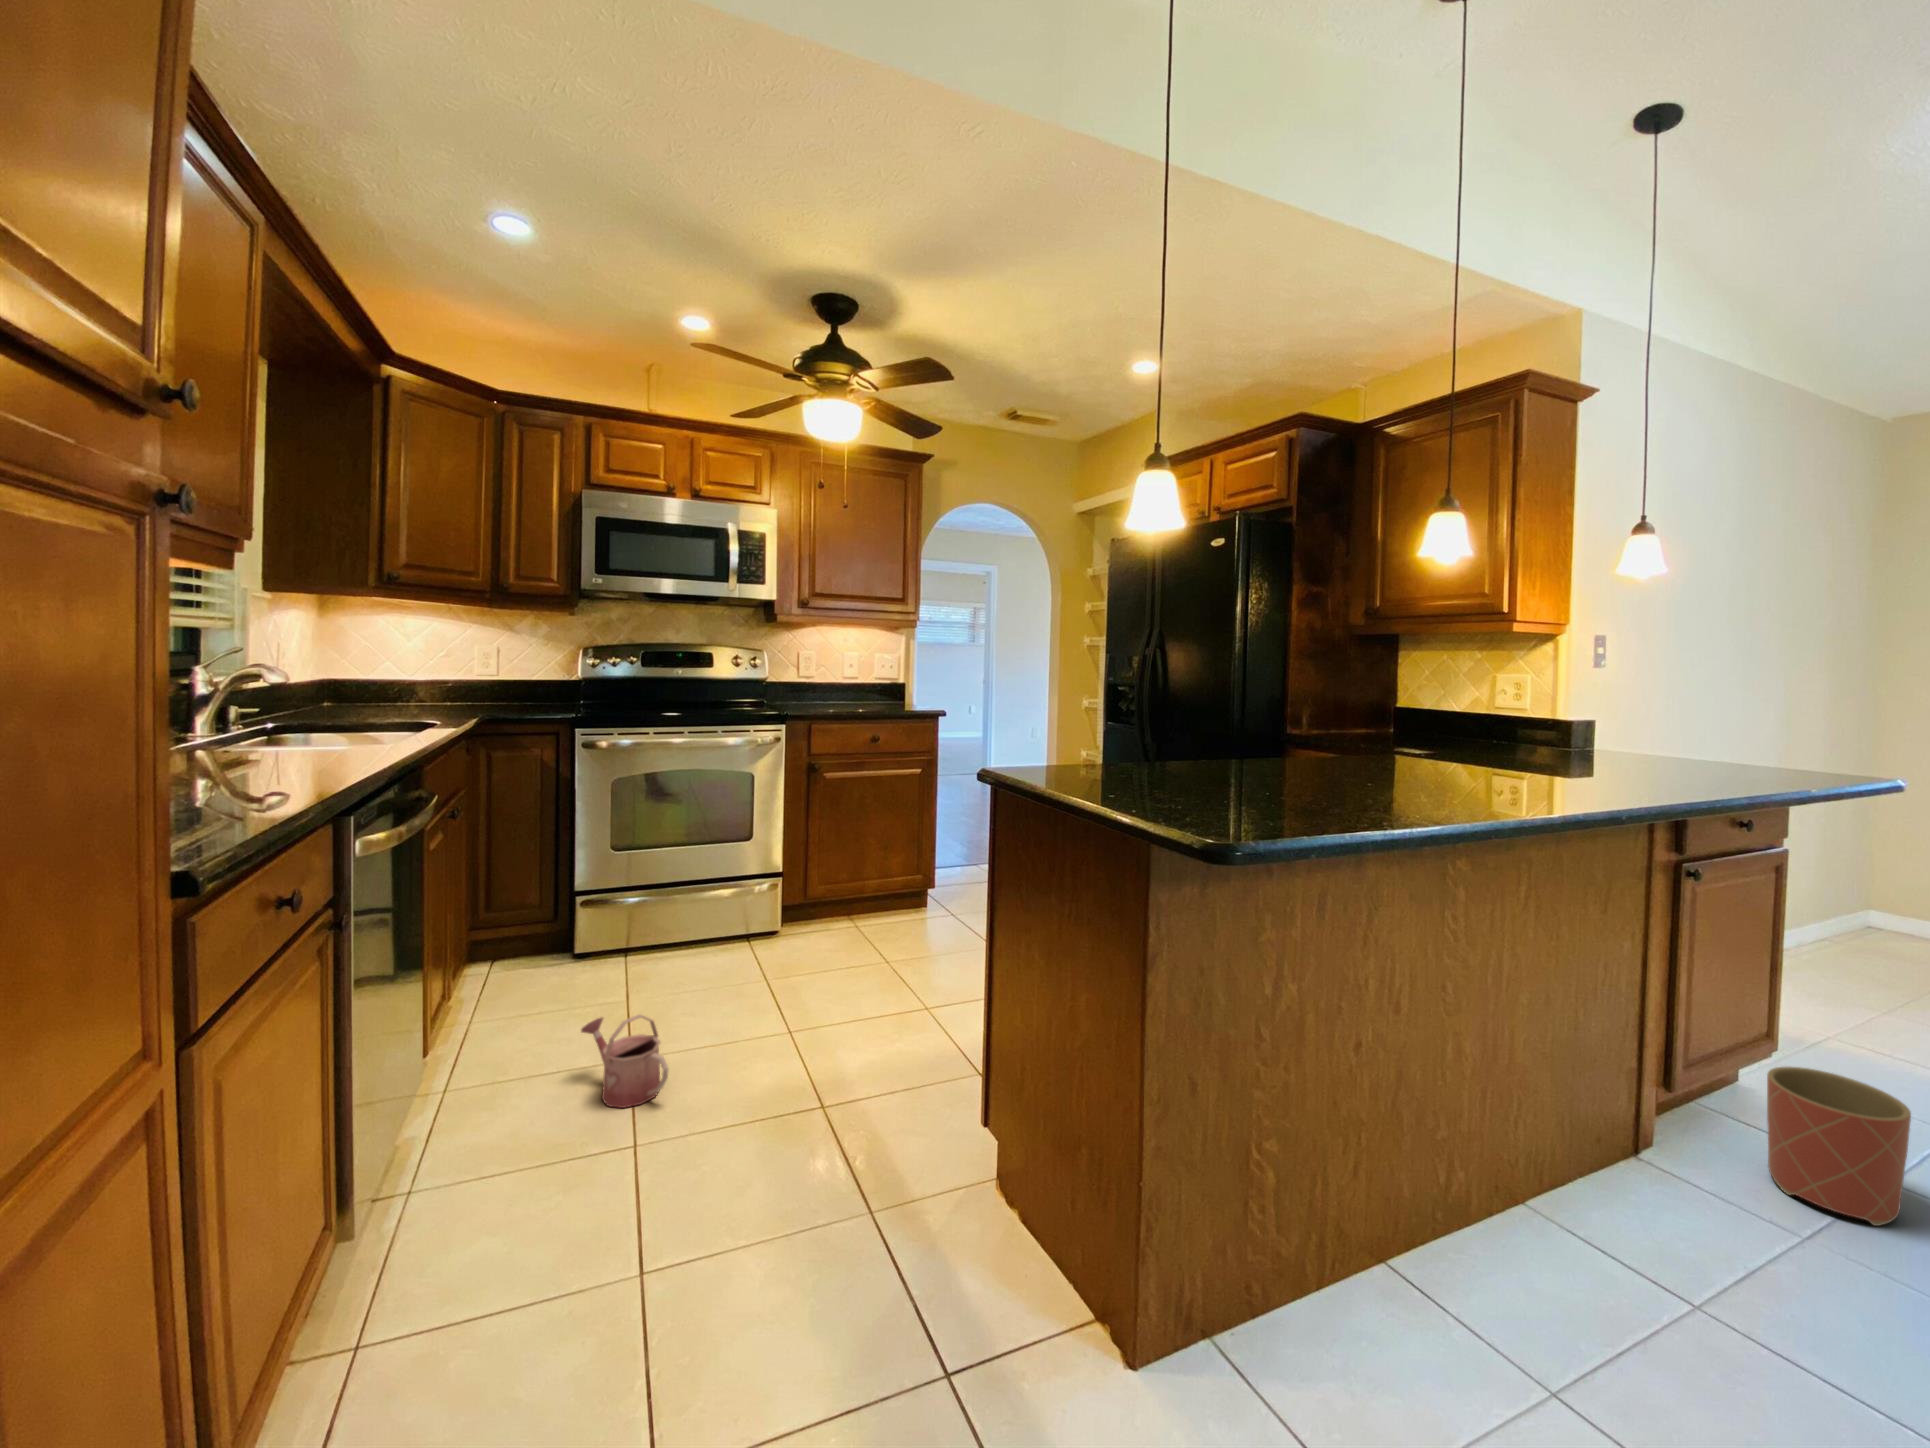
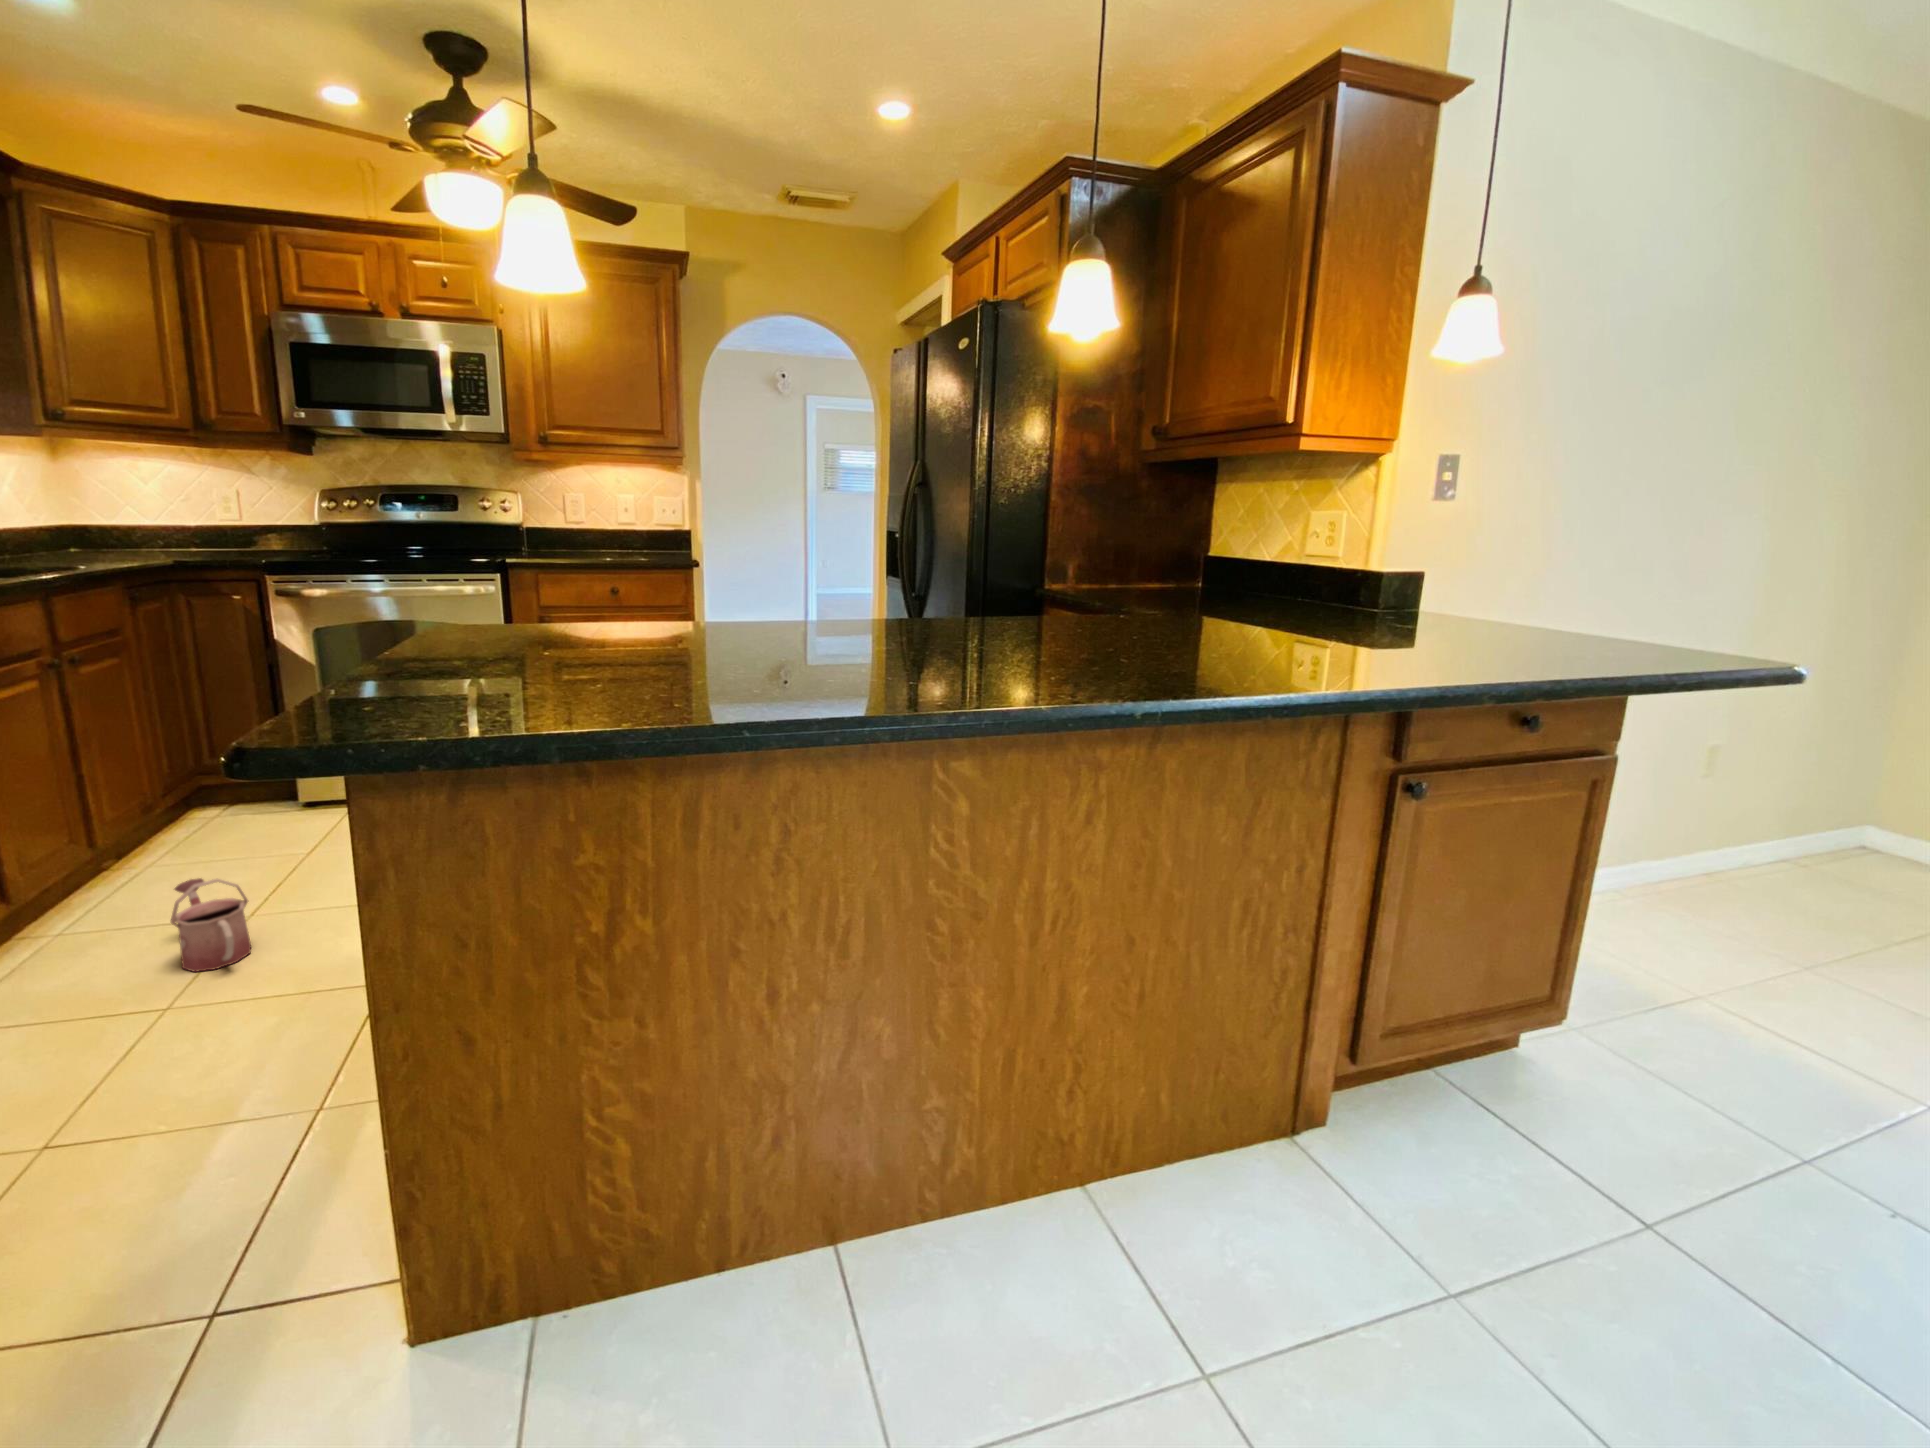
planter: present [1767,1067,1911,1226] -> none [1460,1047,1653,1271]

